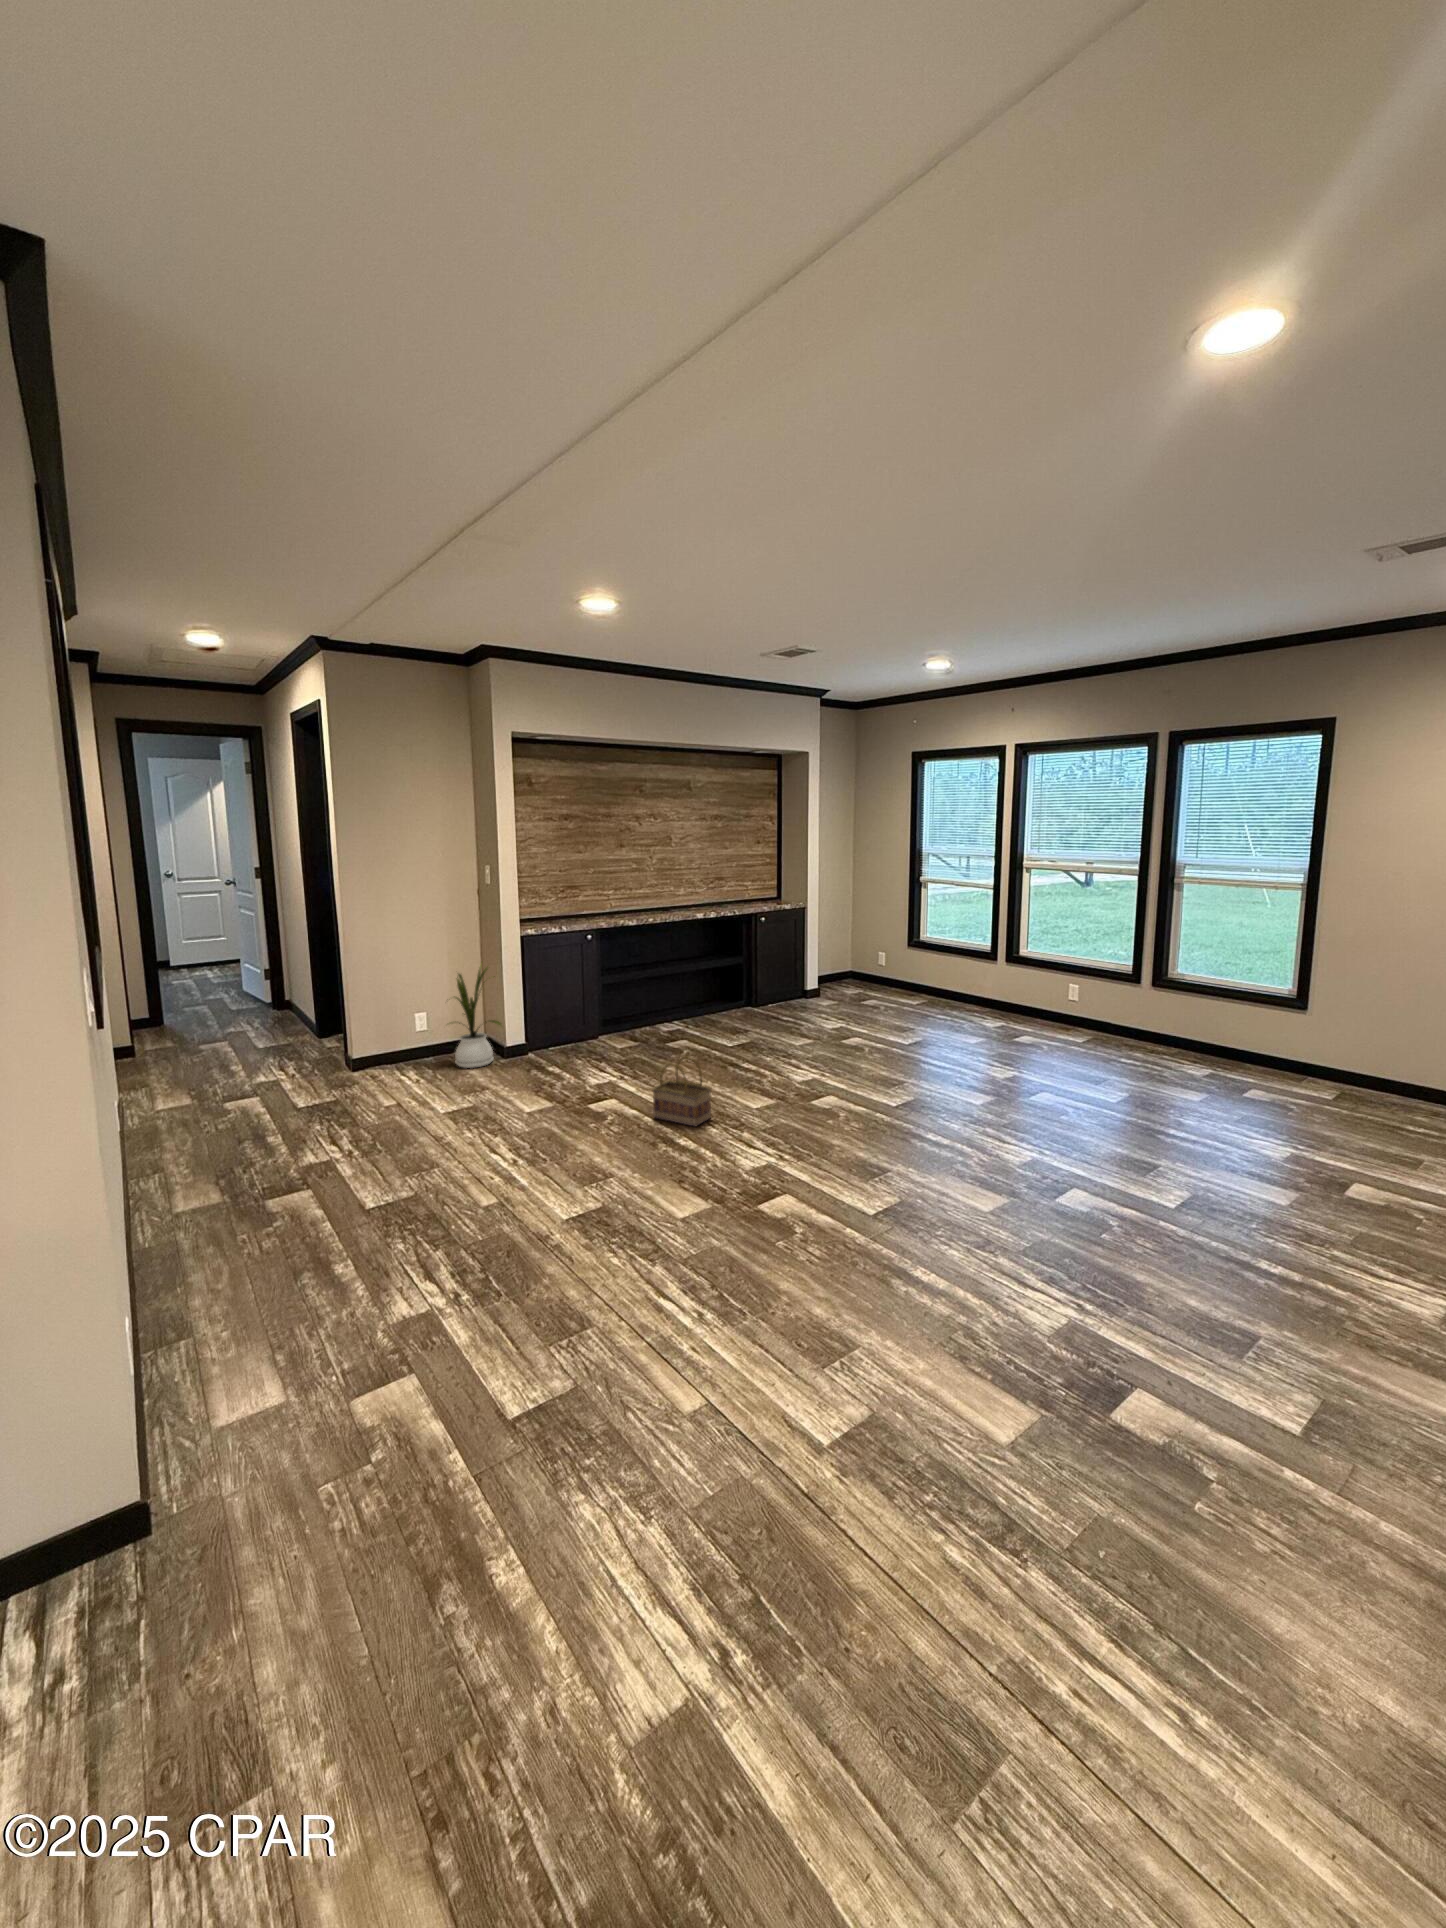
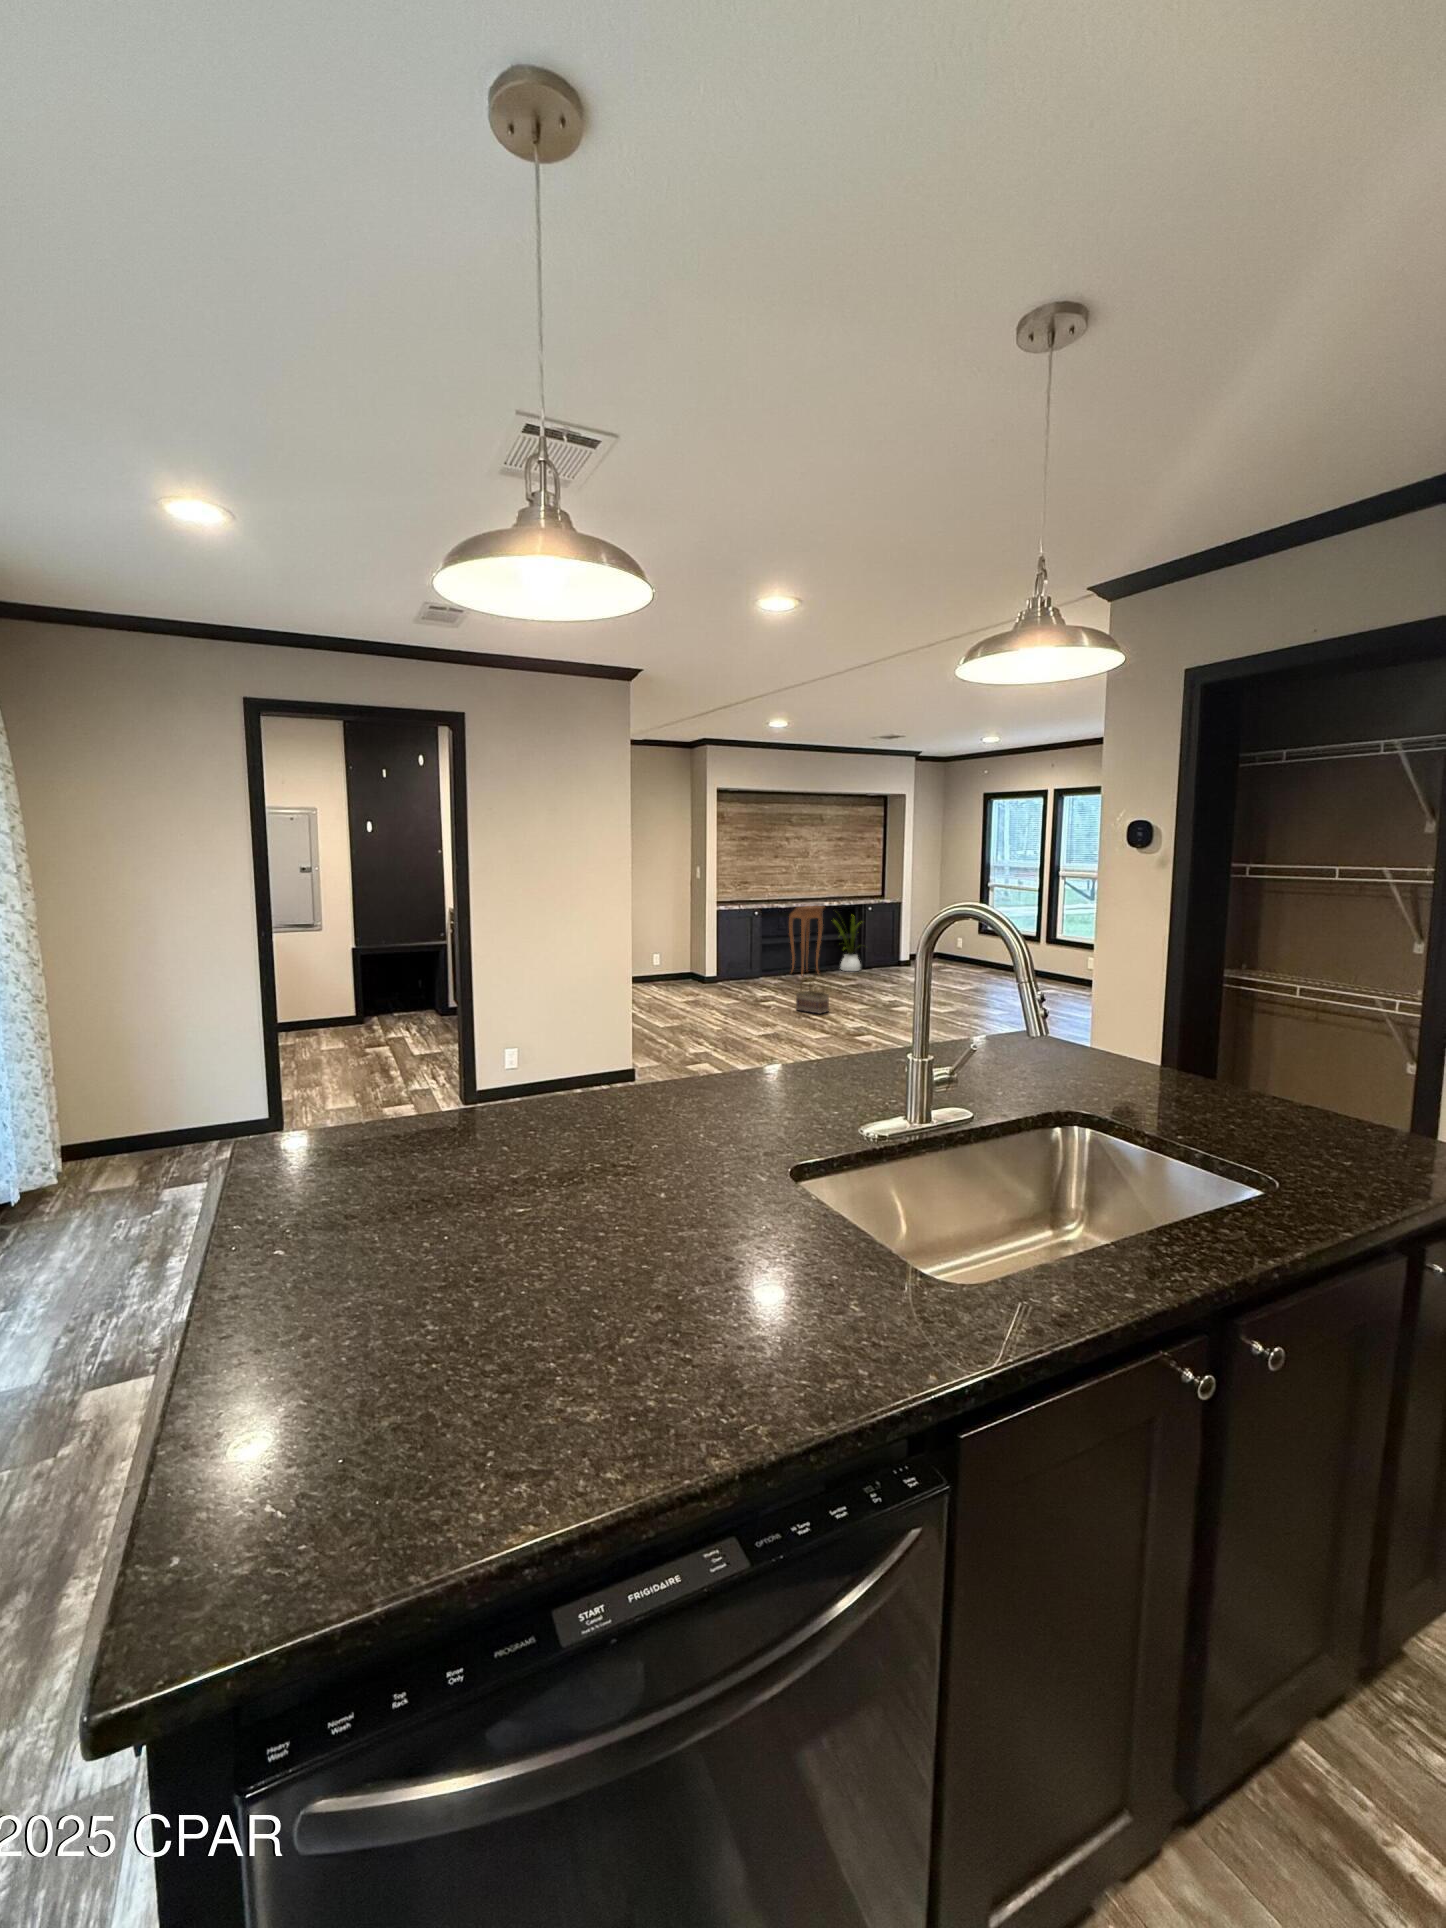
side table: none [640,917,697,1029] -> present [789,906,824,969]
house plant: present [455,966,501,1068] -> present [833,911,861,971]

